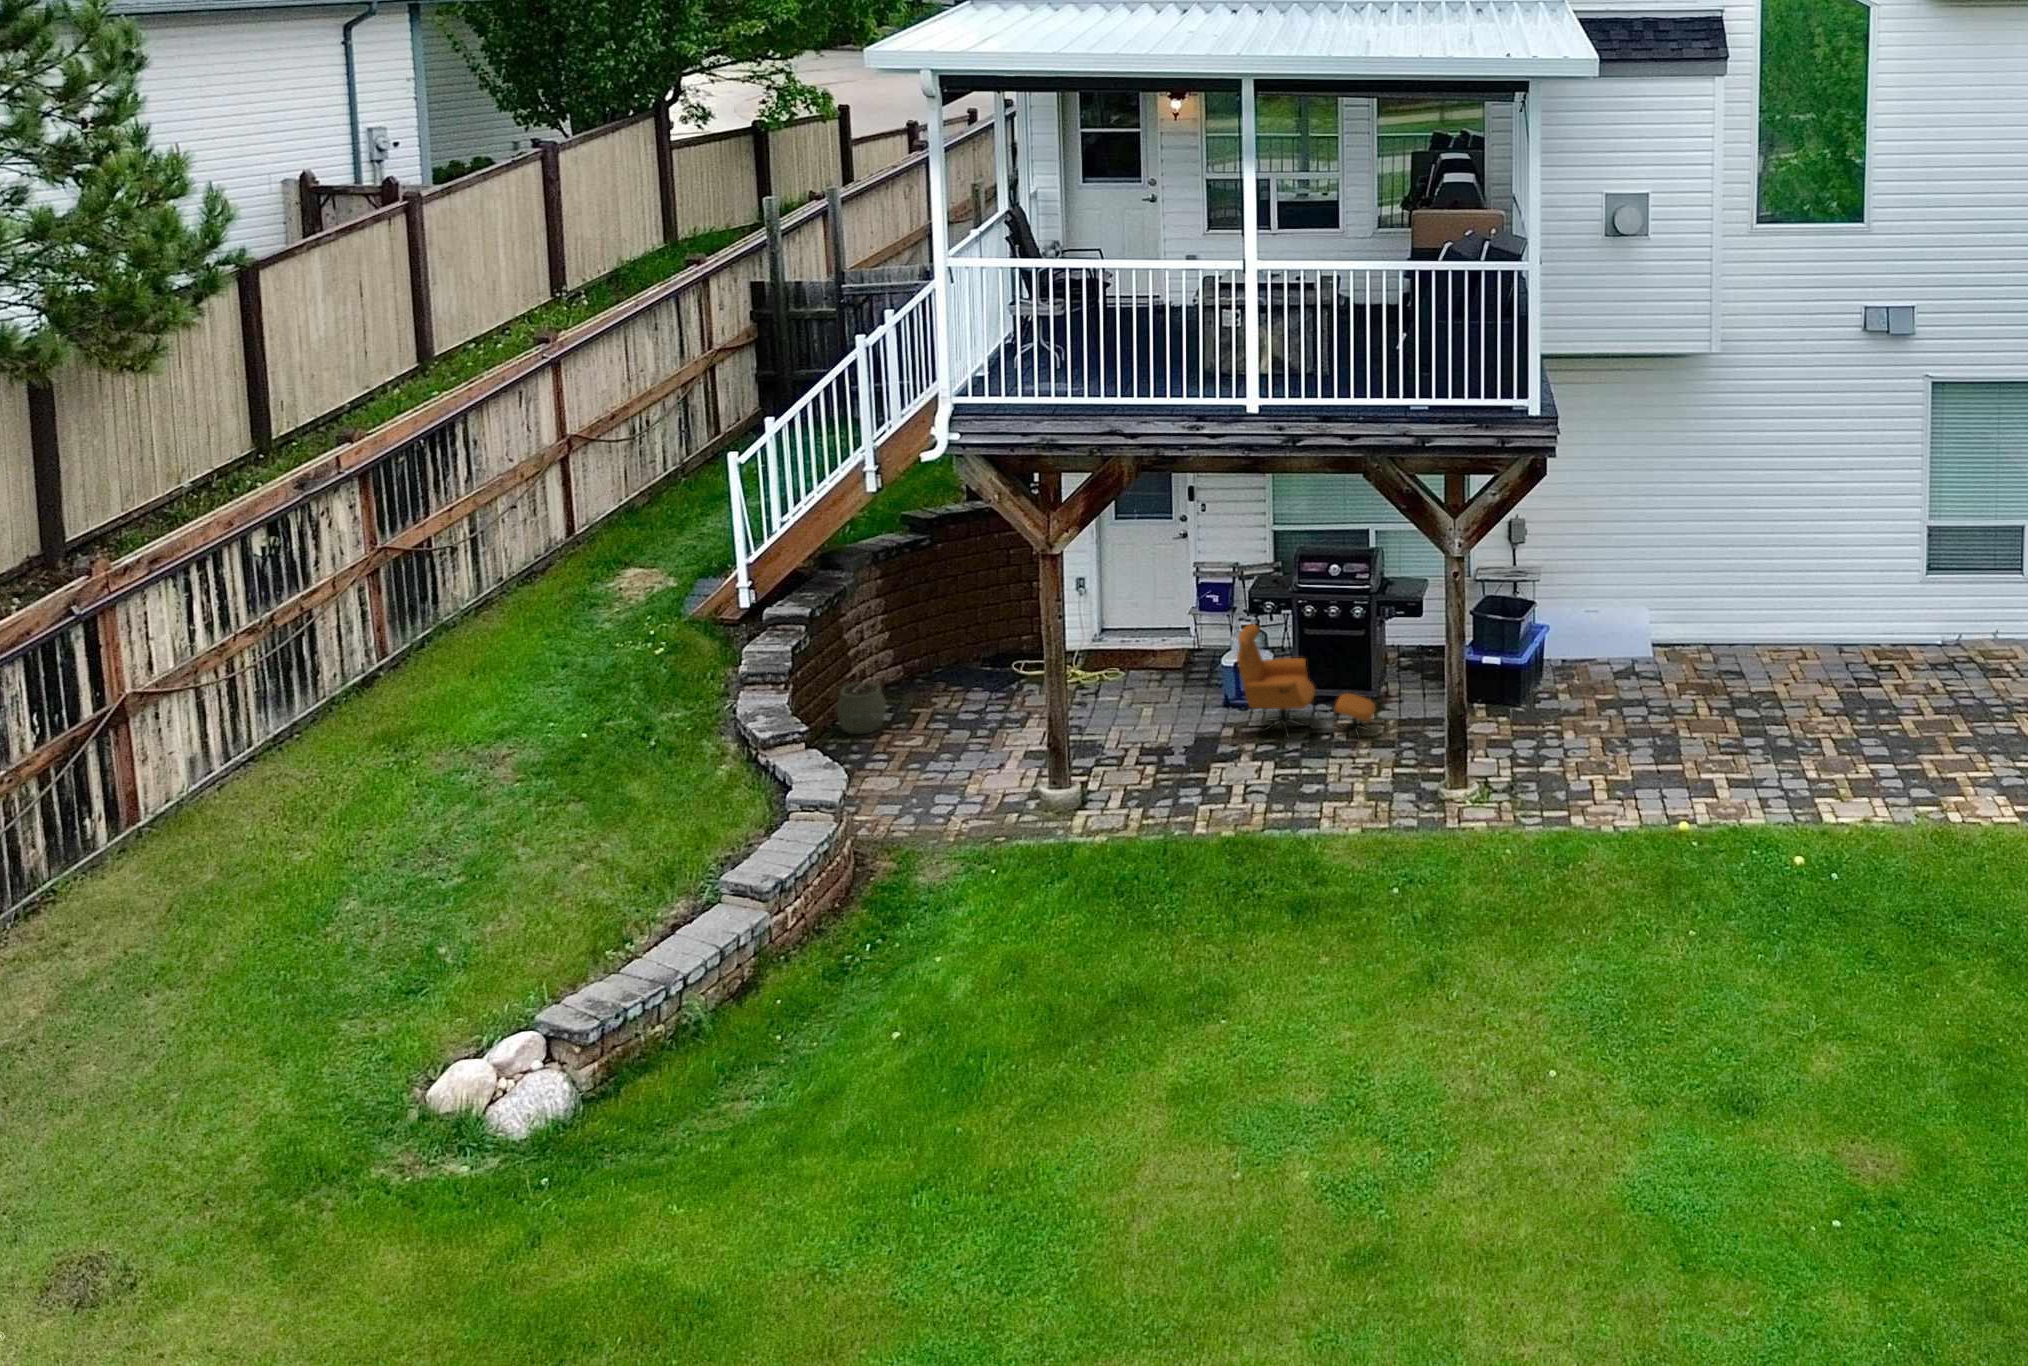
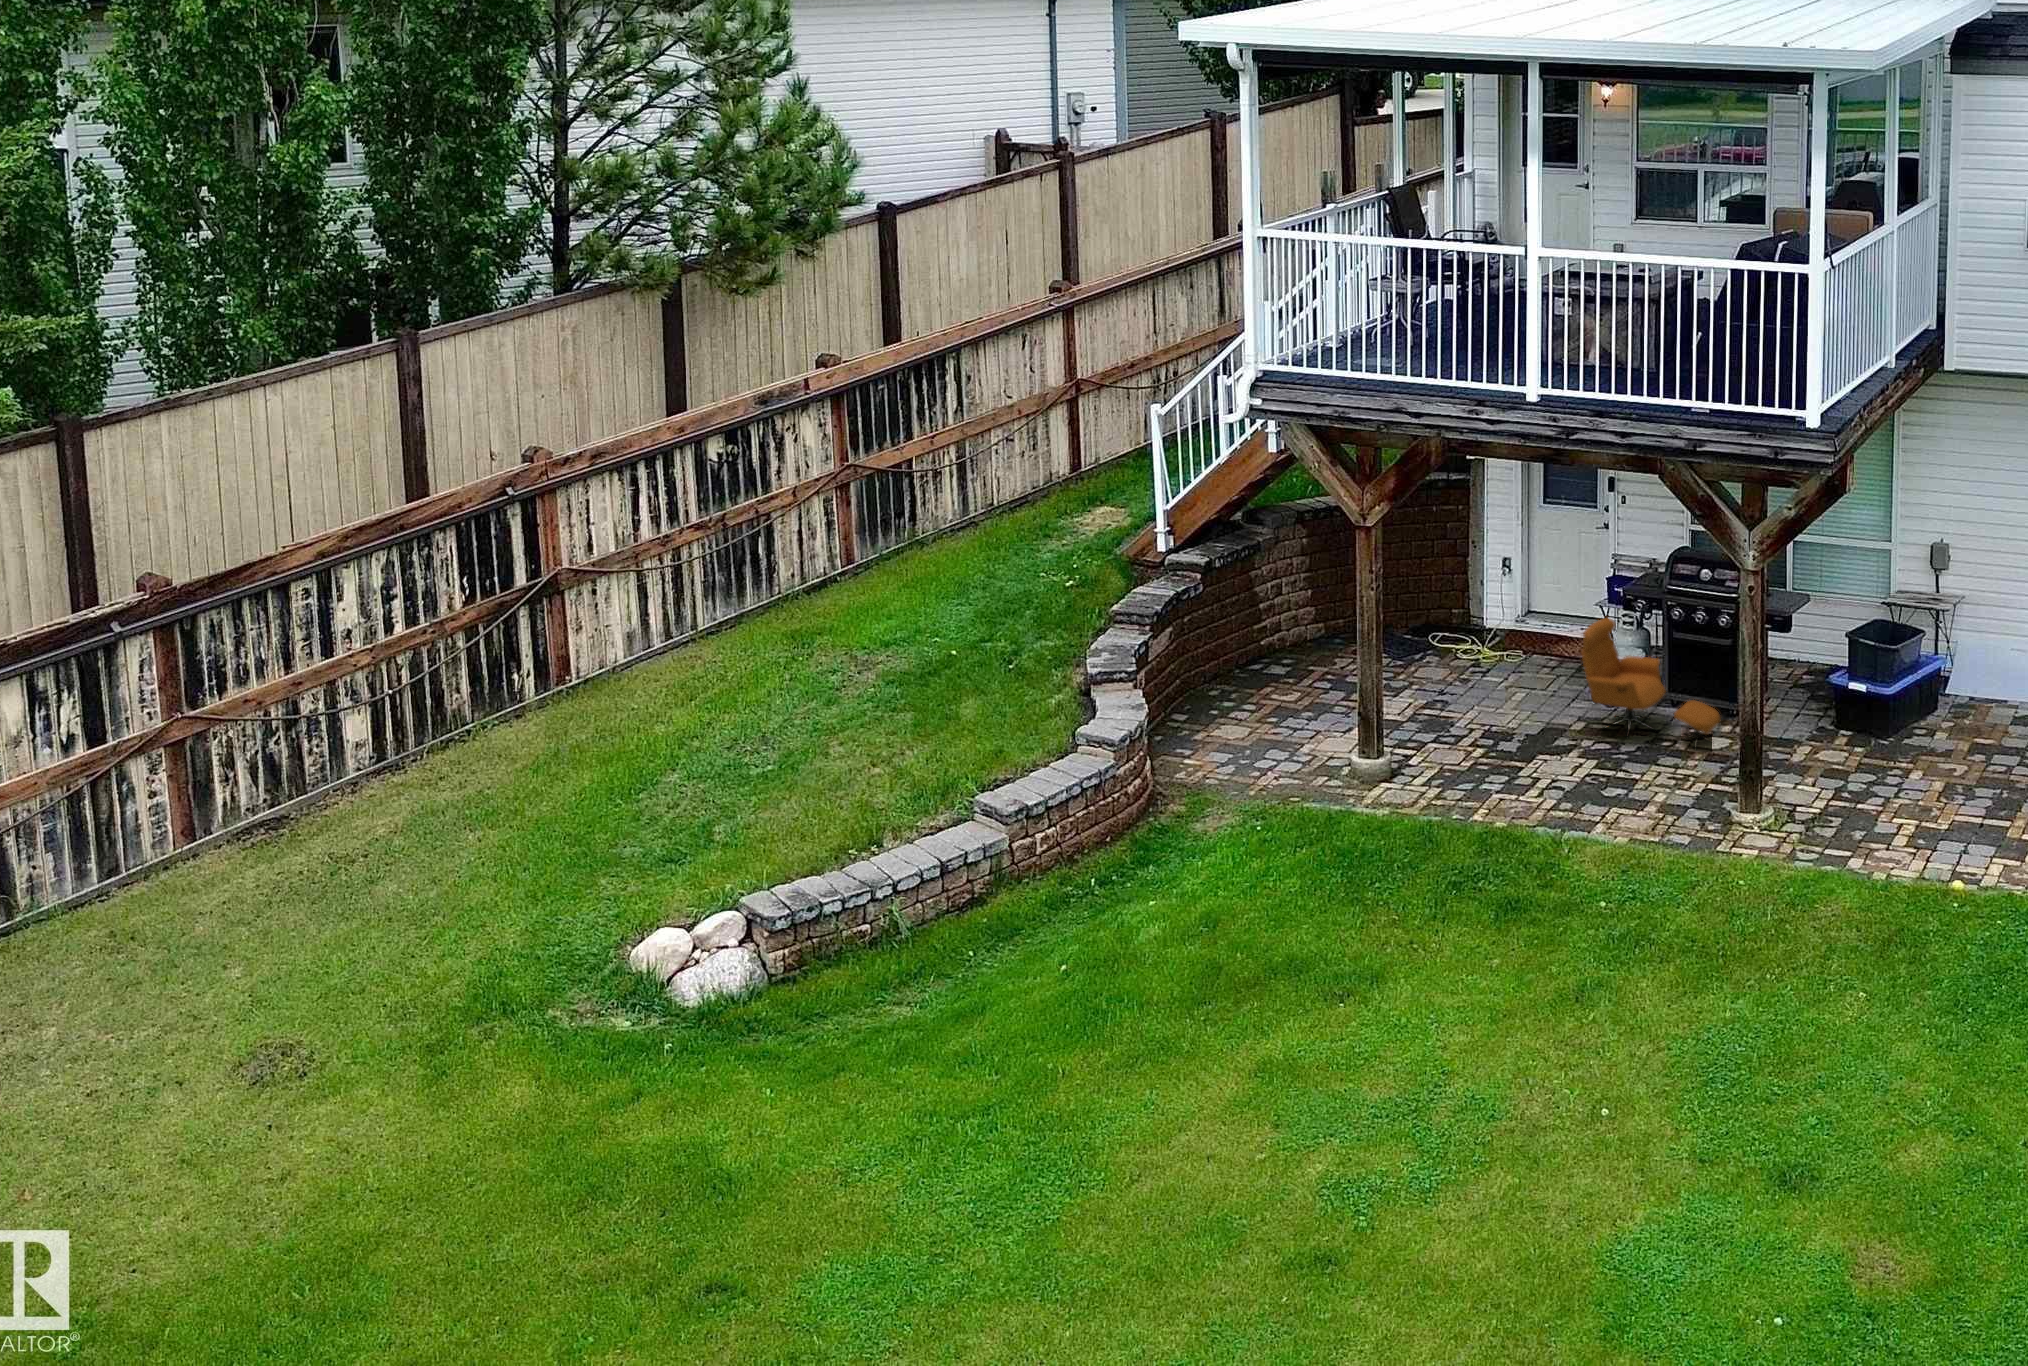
woven basket: present [837,682,886,734] -> none [1240,629,1286,678]

